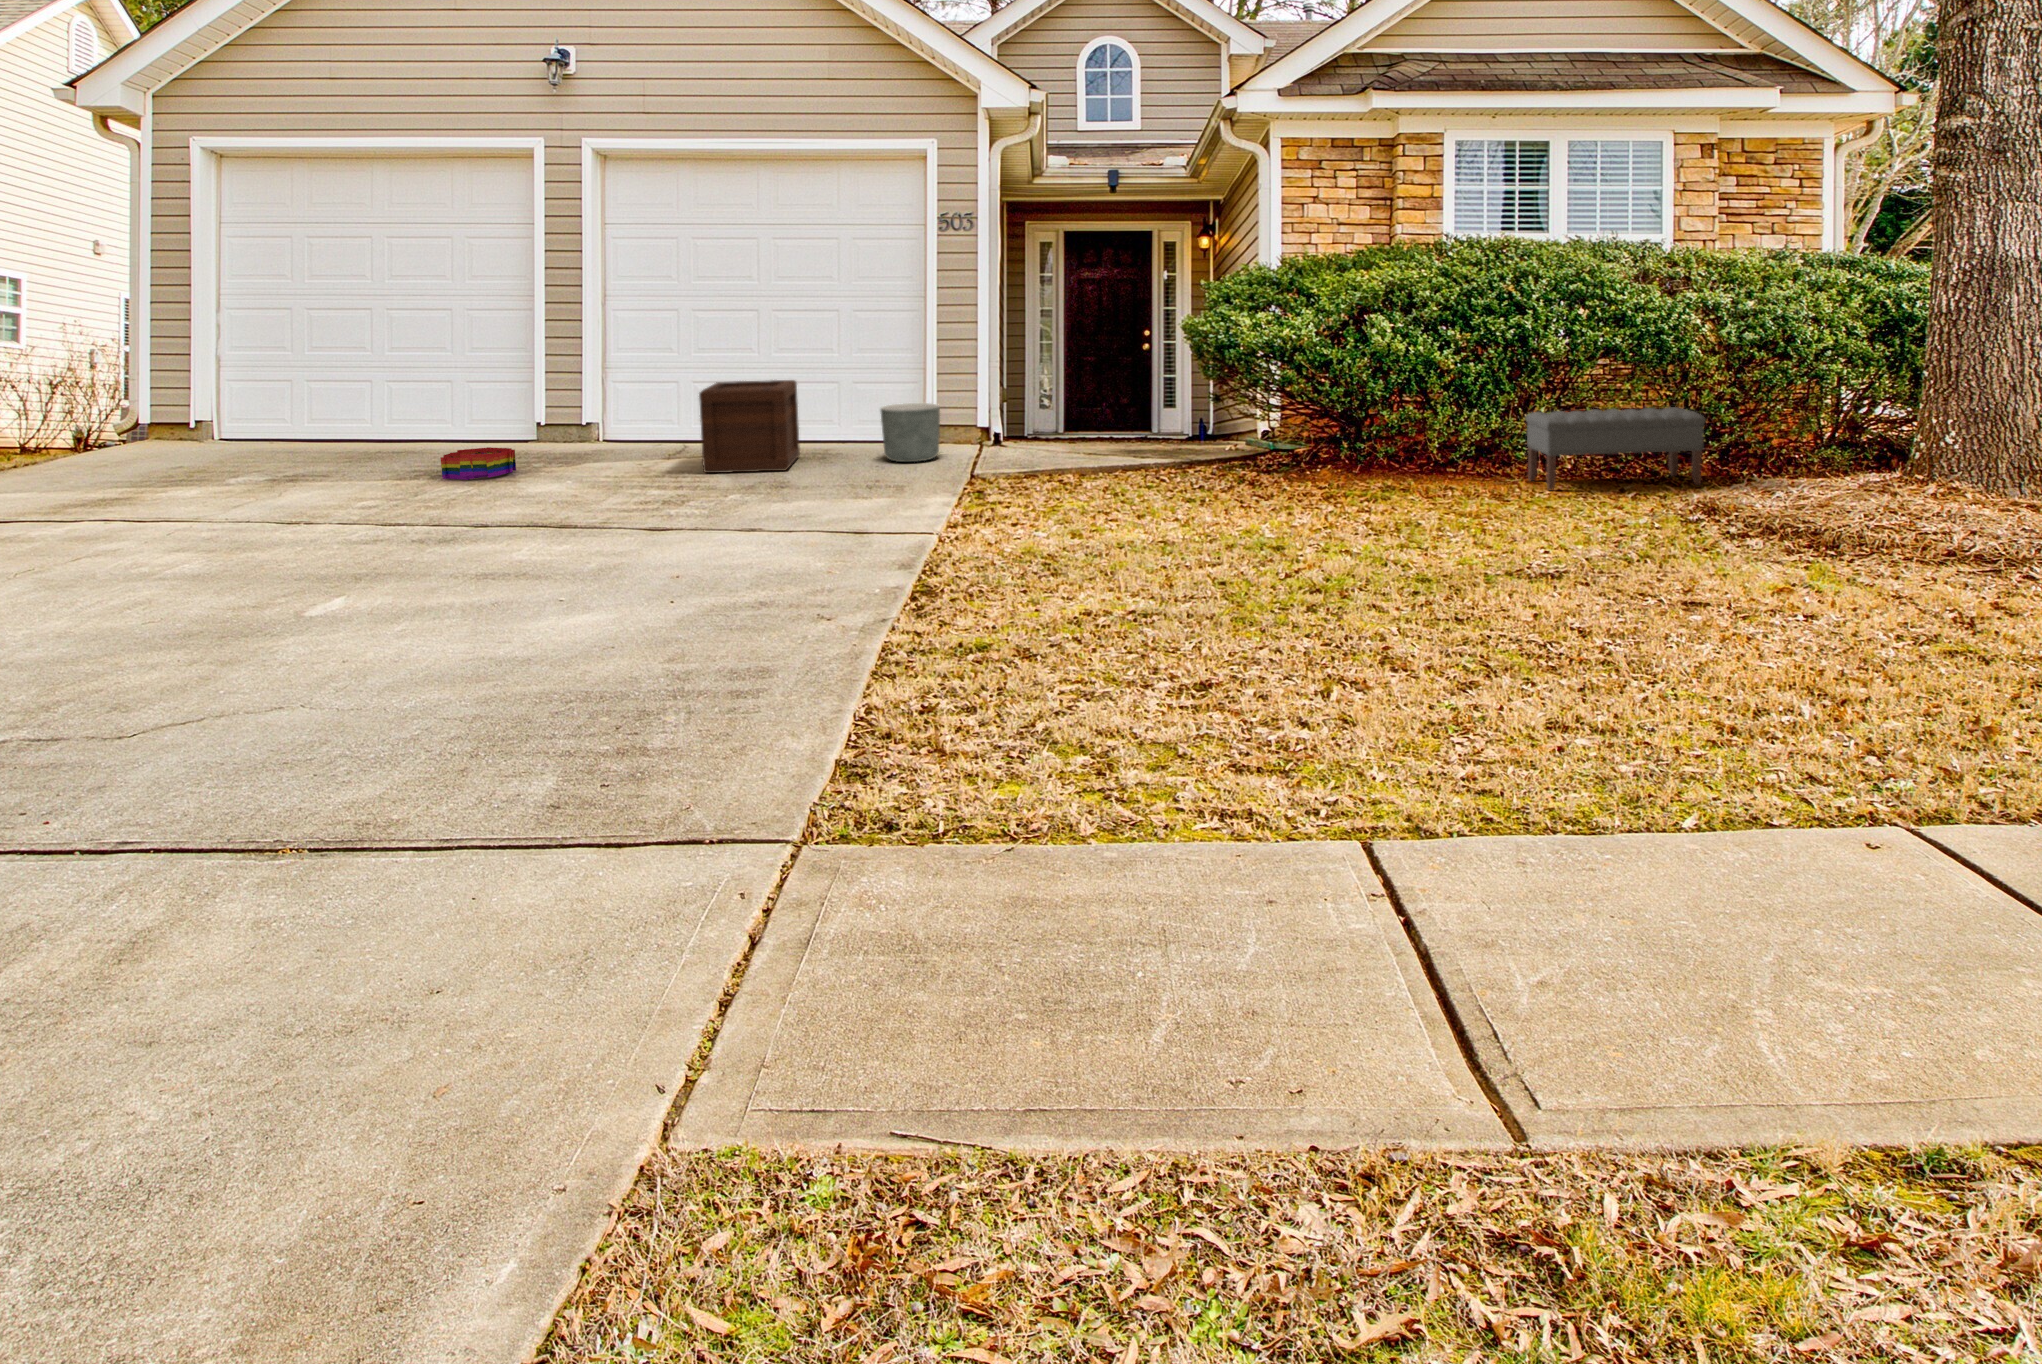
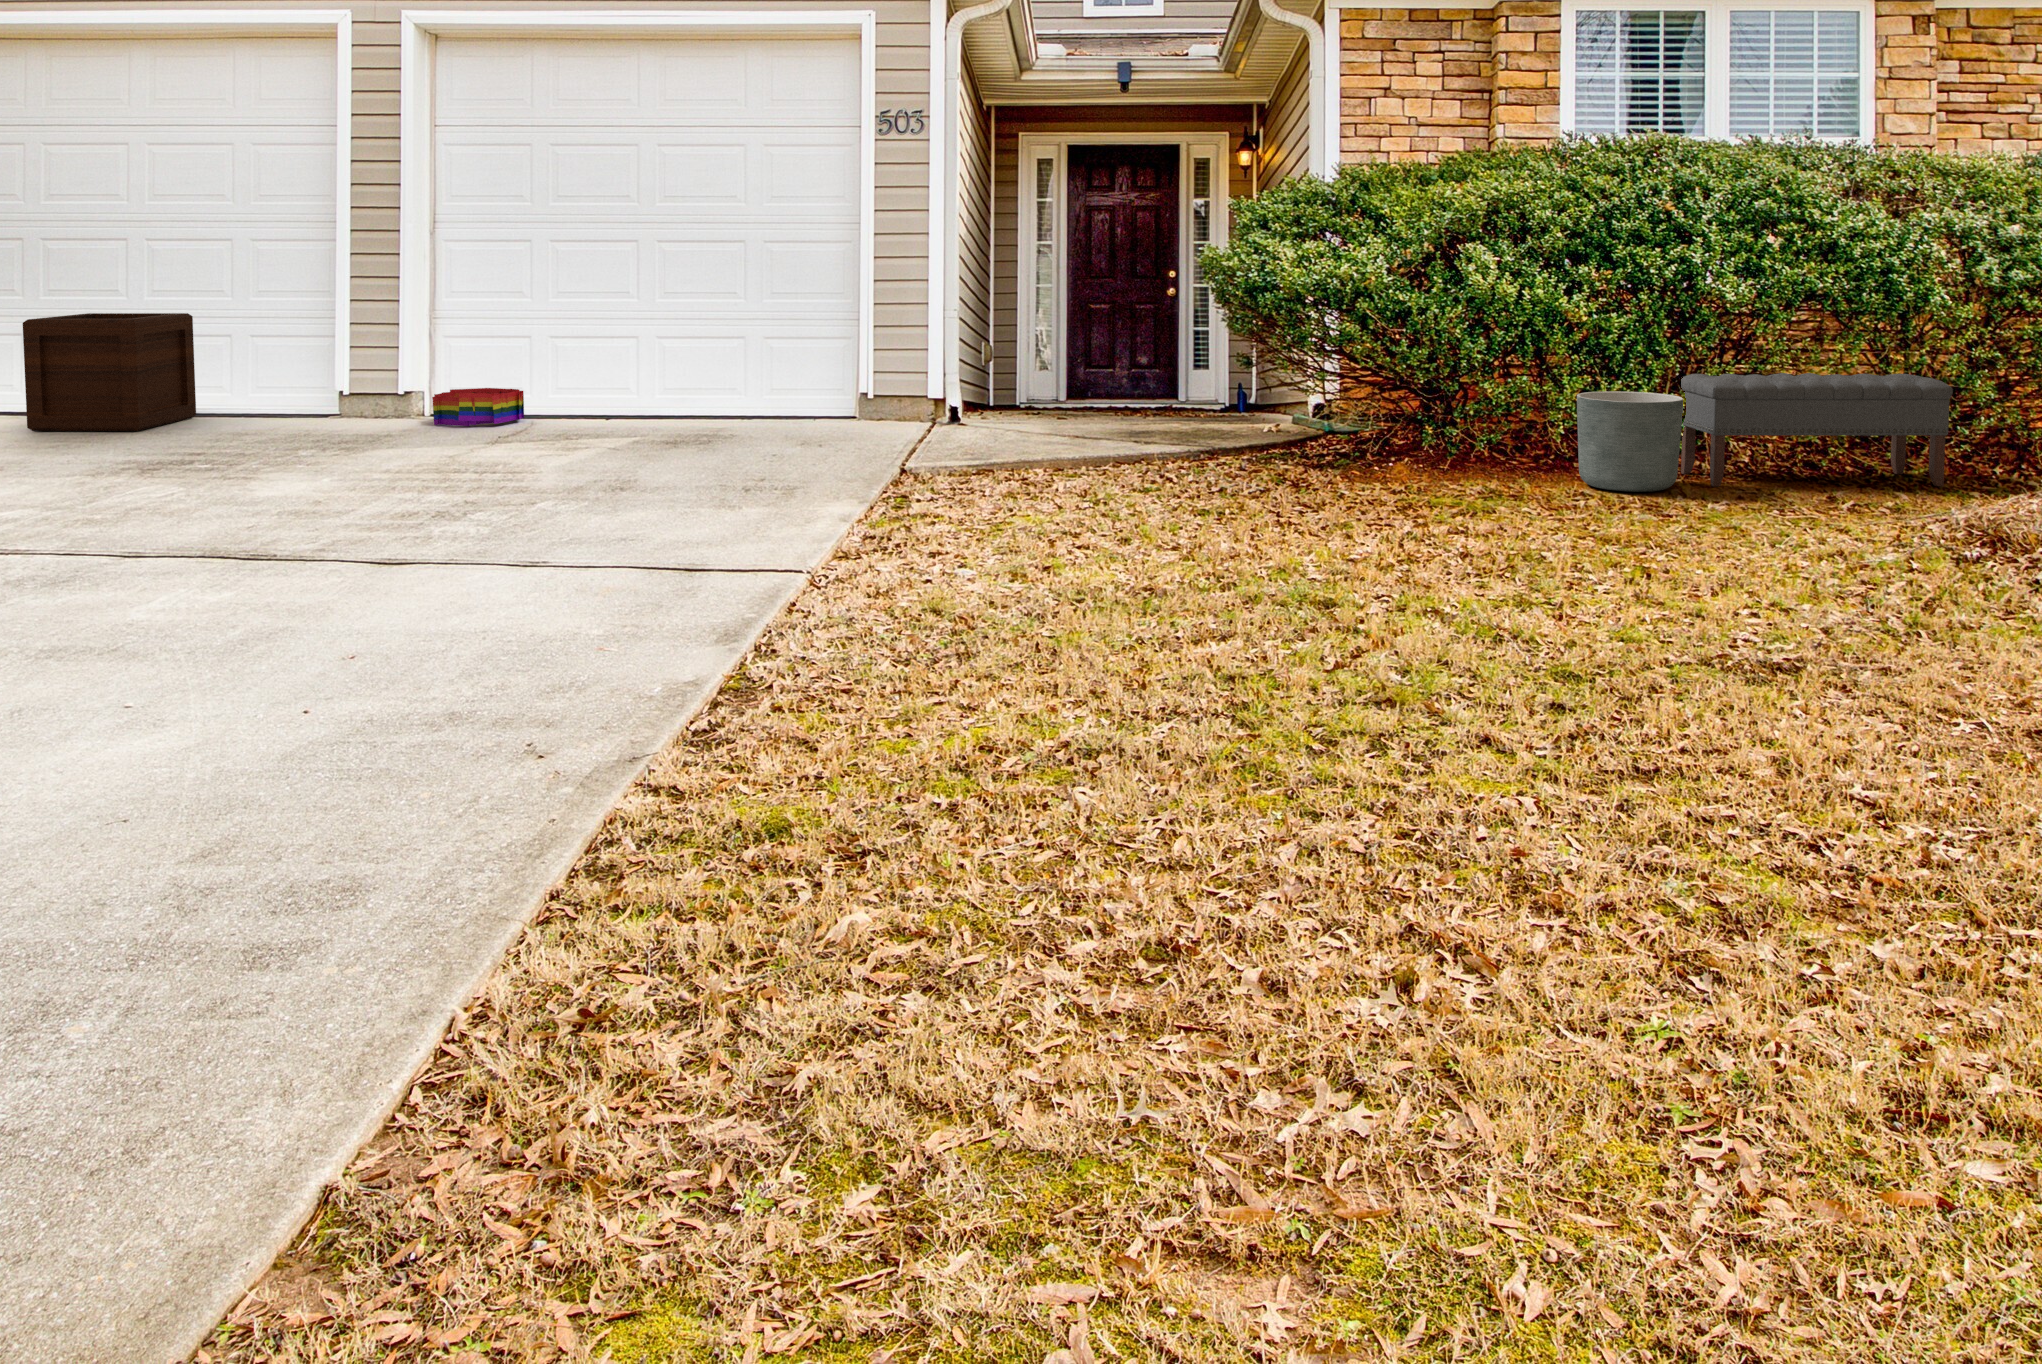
wooden crate: present [699,380,800,473] -> present [23,313,196,431]
planter: present [881,403,940,462] -> present [1577,391,1683,492]
storage bin: present [441,447,516,480] -> present [432,388,524,426]

